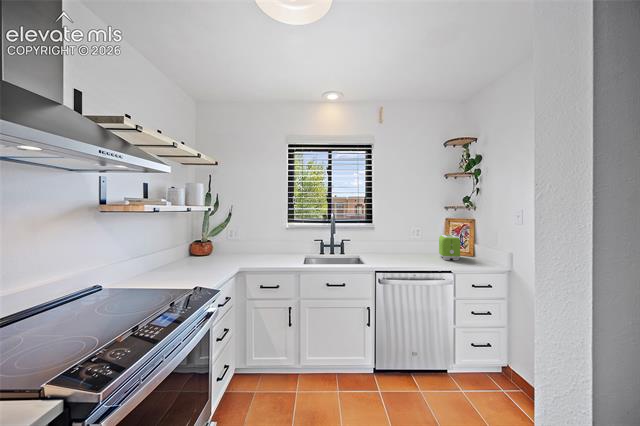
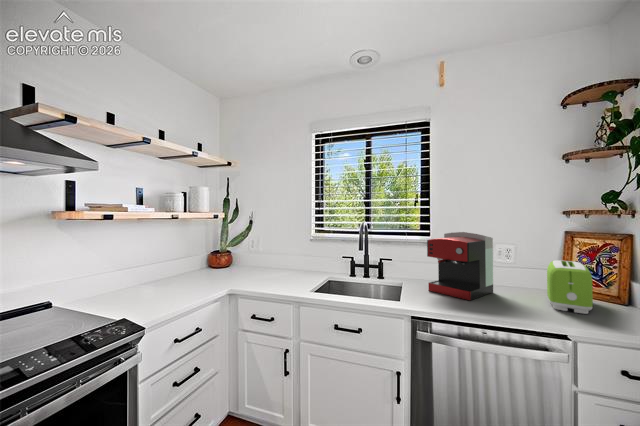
coffee maker: none [377,220,412,260] -> present [427,232,493,300]

